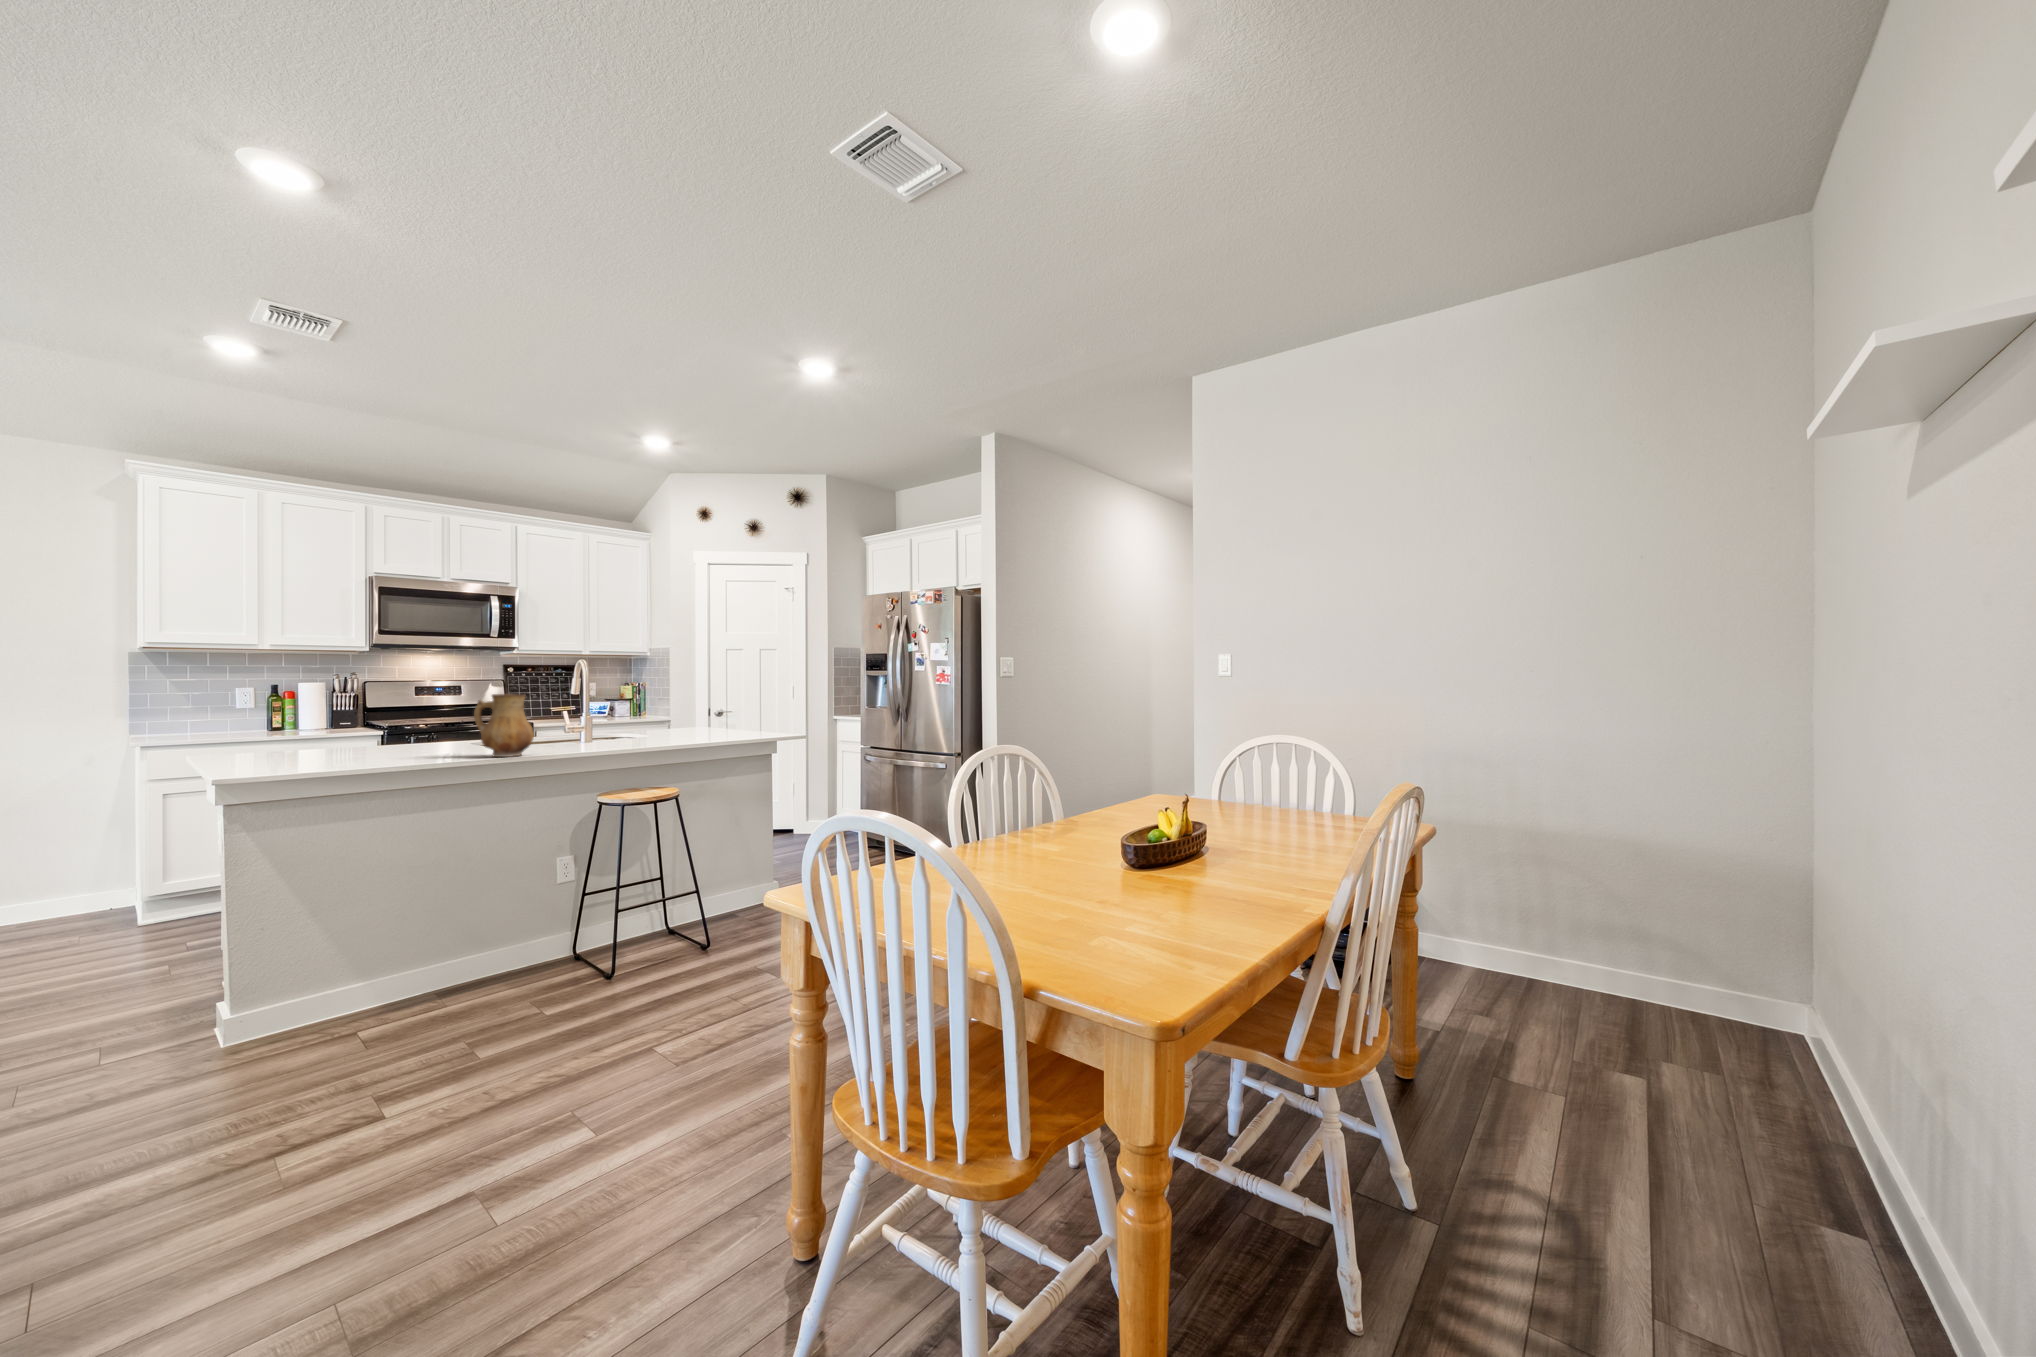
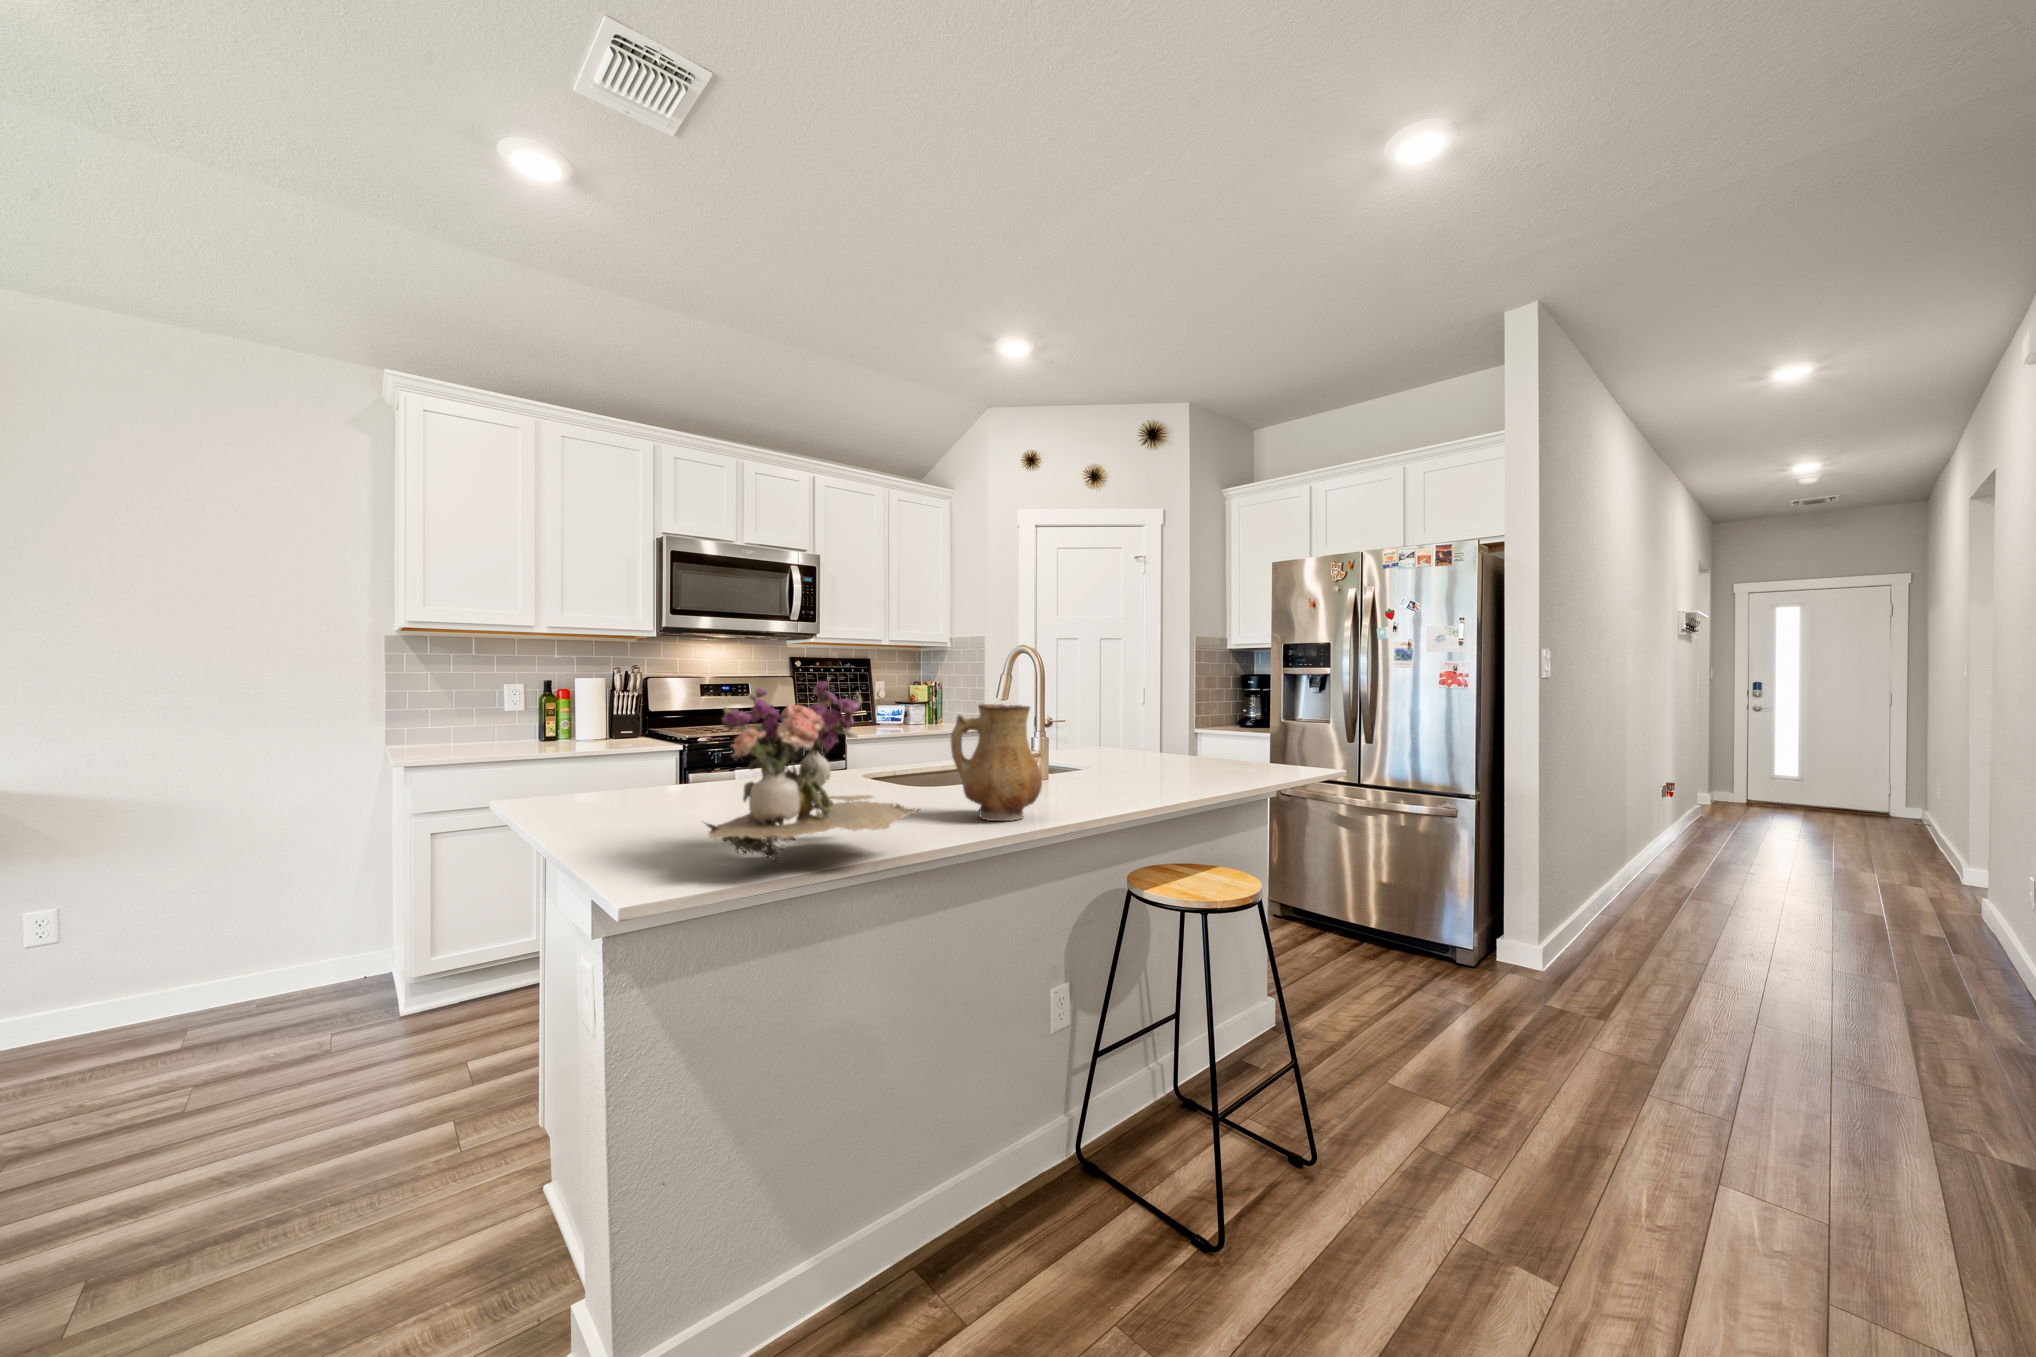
flower arrangement: none [273,679,413,770] -> present [706,677,920,861]

